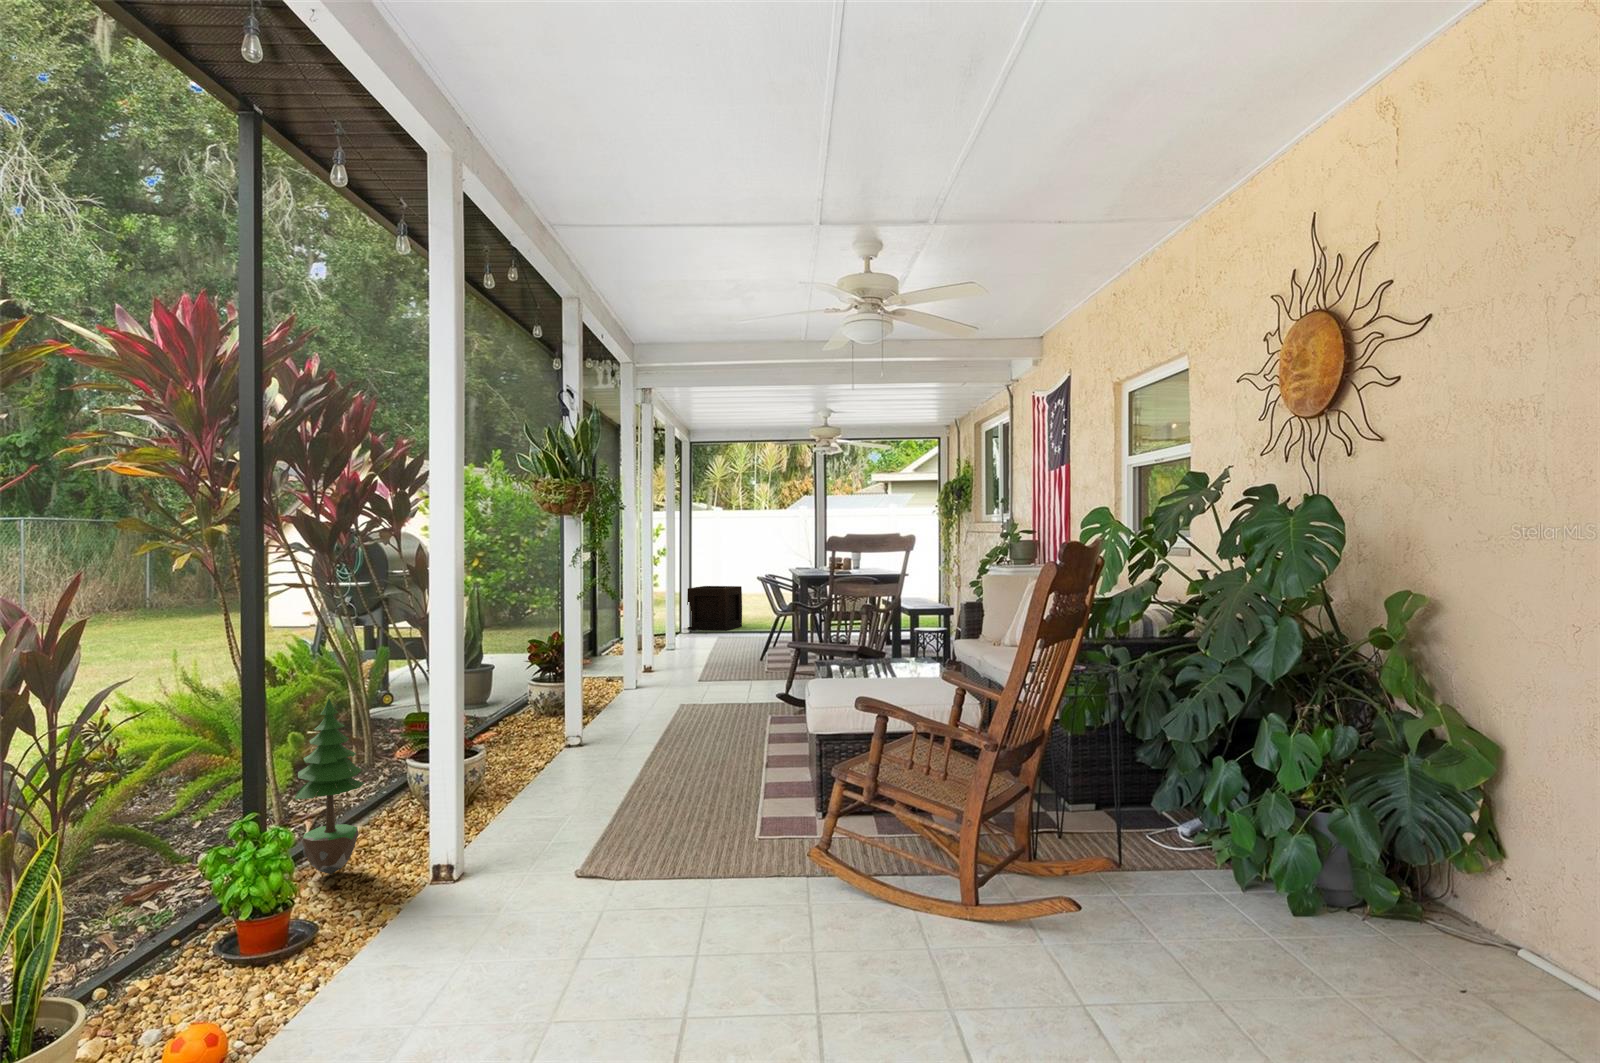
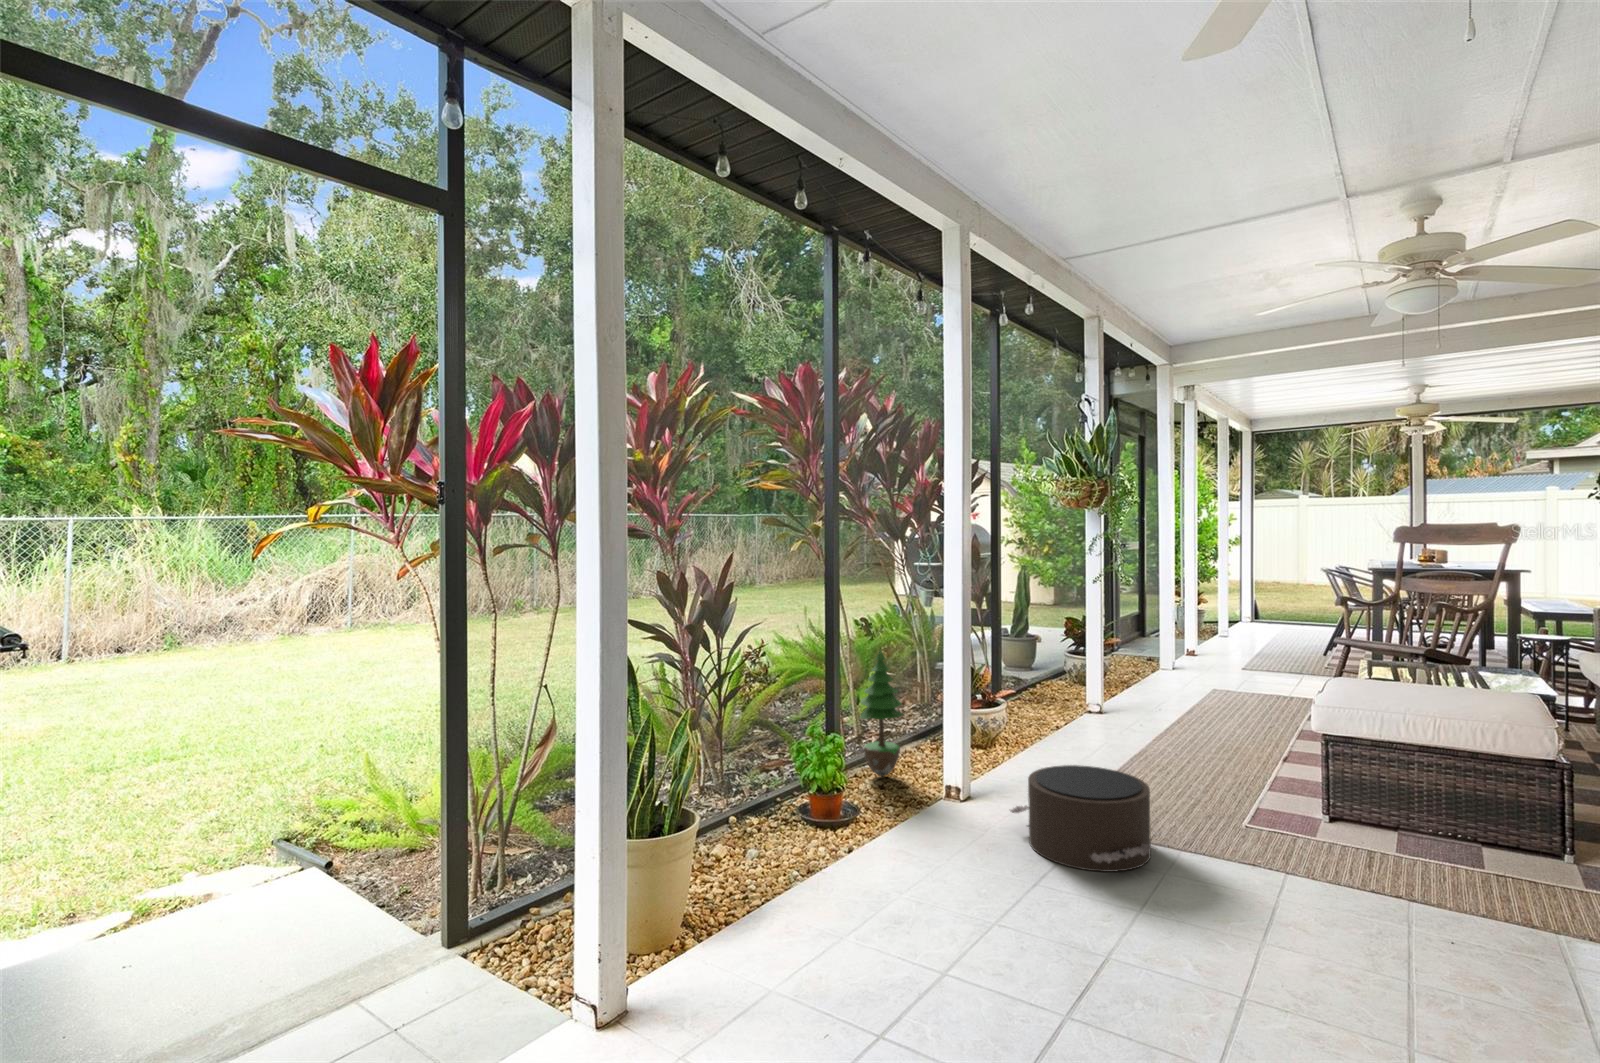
wooden crate: present [687,586,742,631] -> none [1249,575,1315,621]
pouf: none [523,804,695,924] -> present [1010,765,1155,872]

